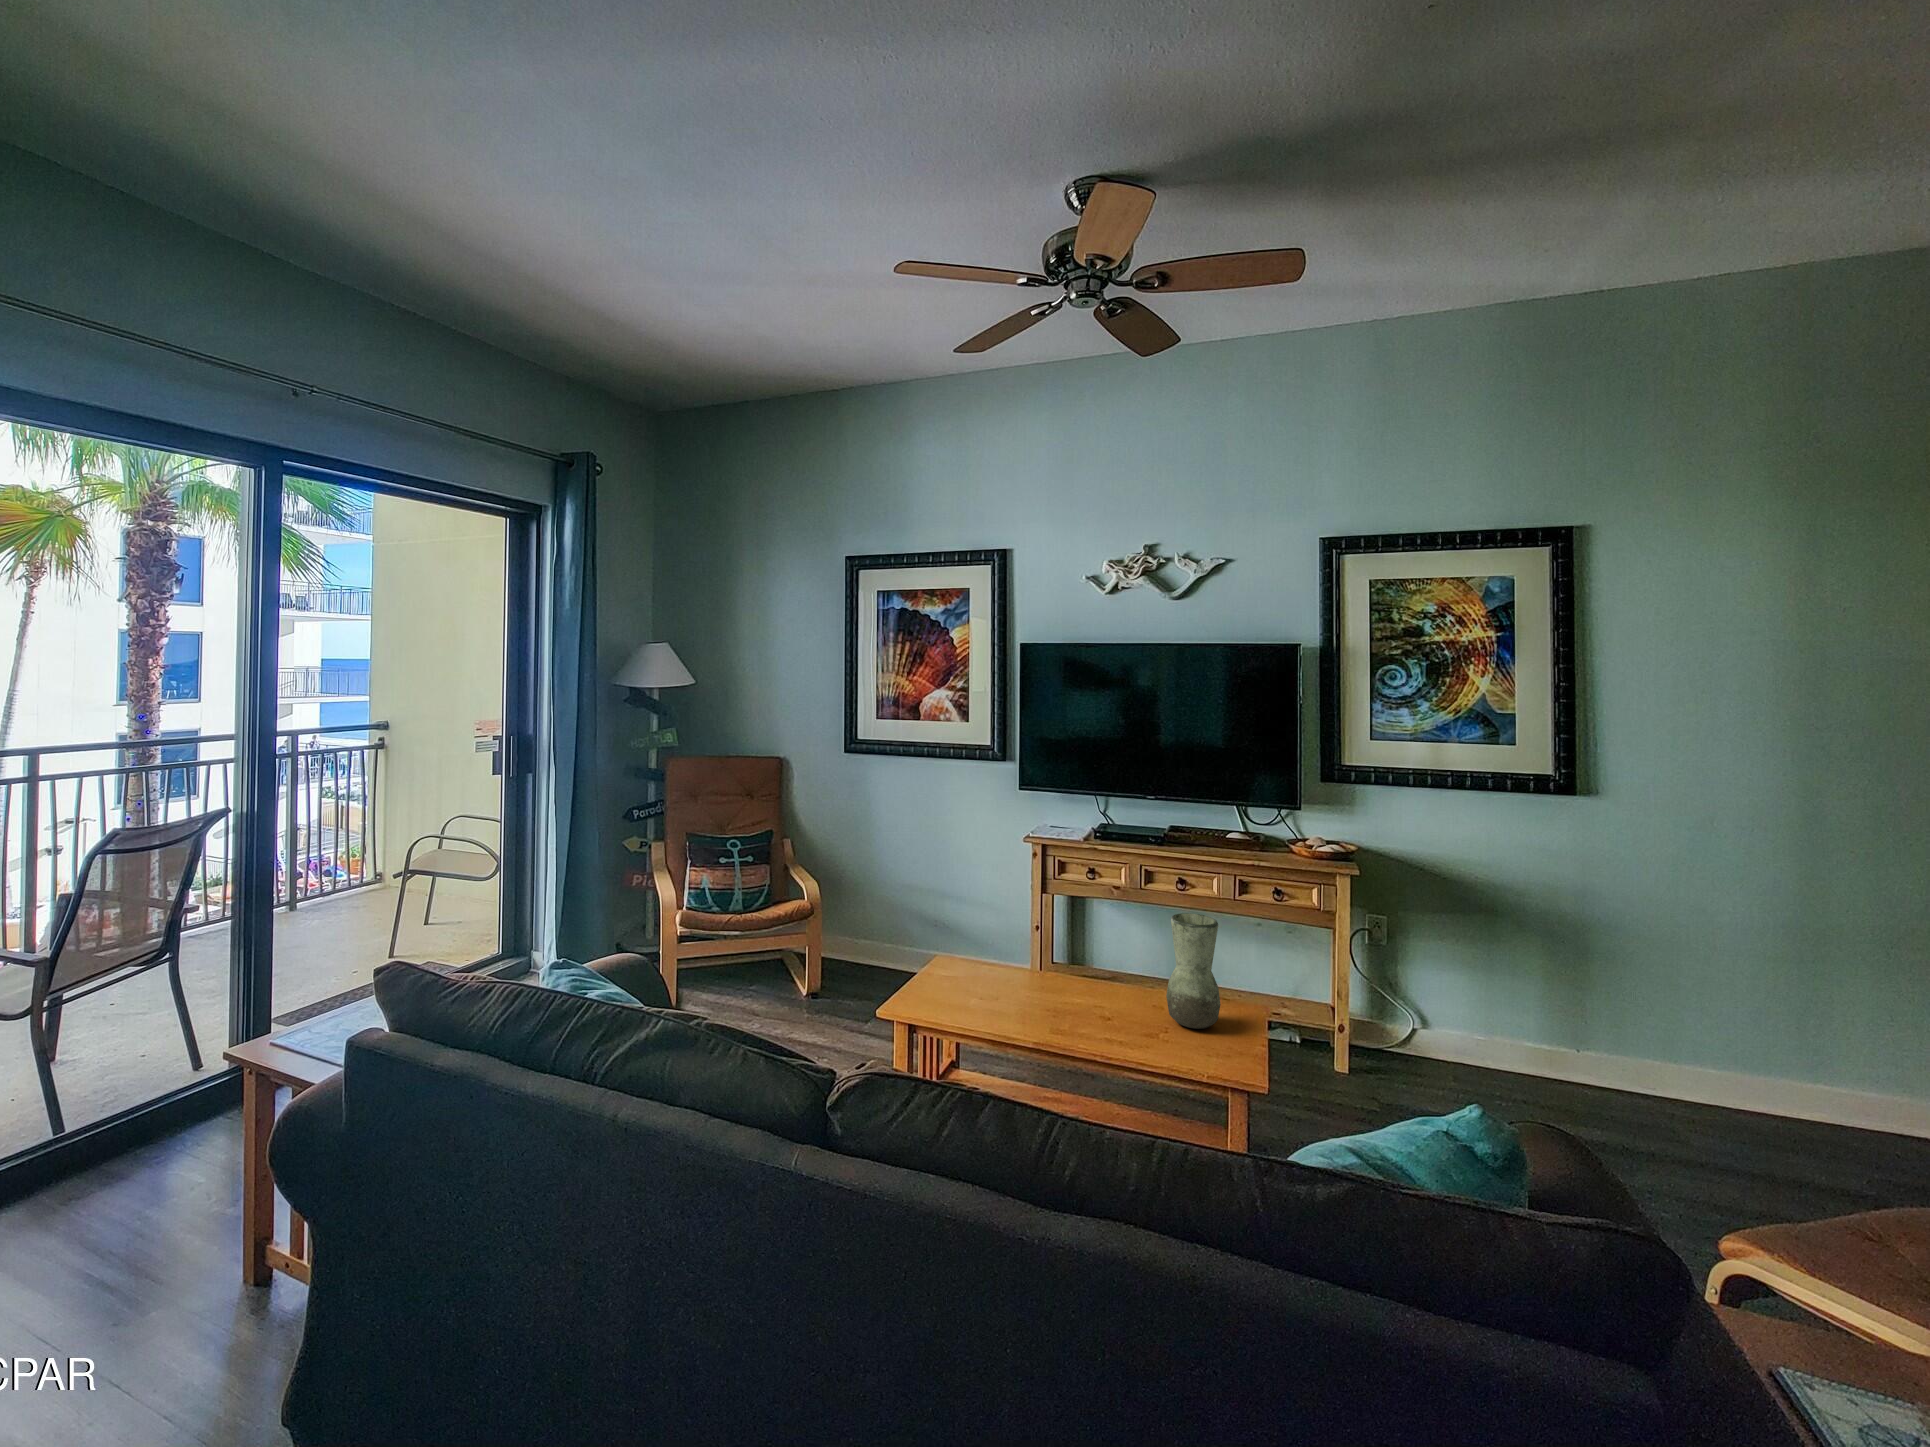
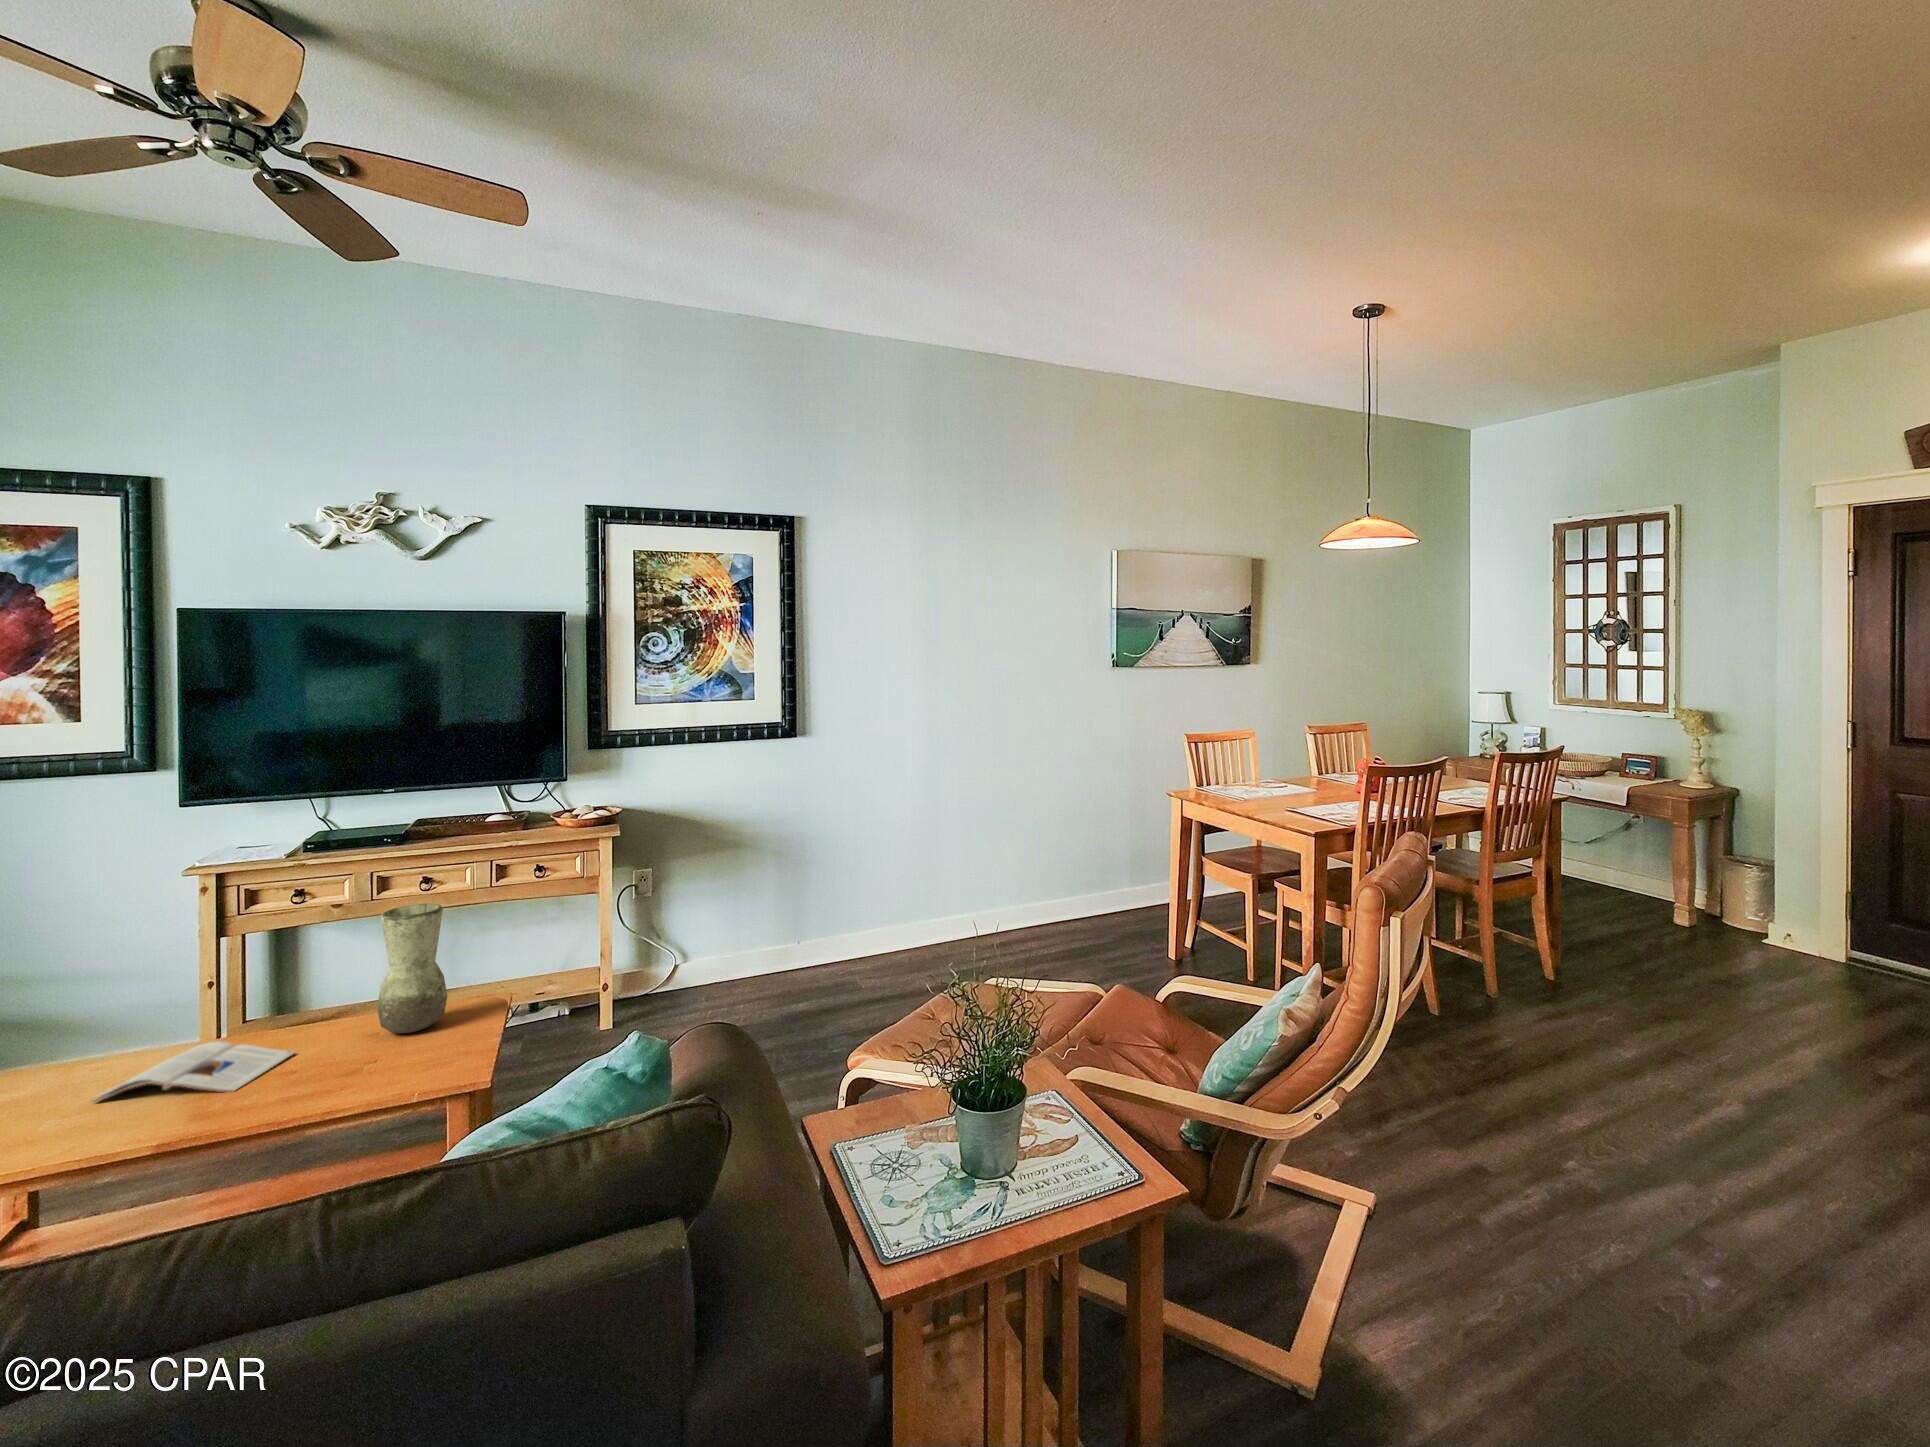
magazine: none [996,987,1111,1037] -> present [93,1041,295,1102]

